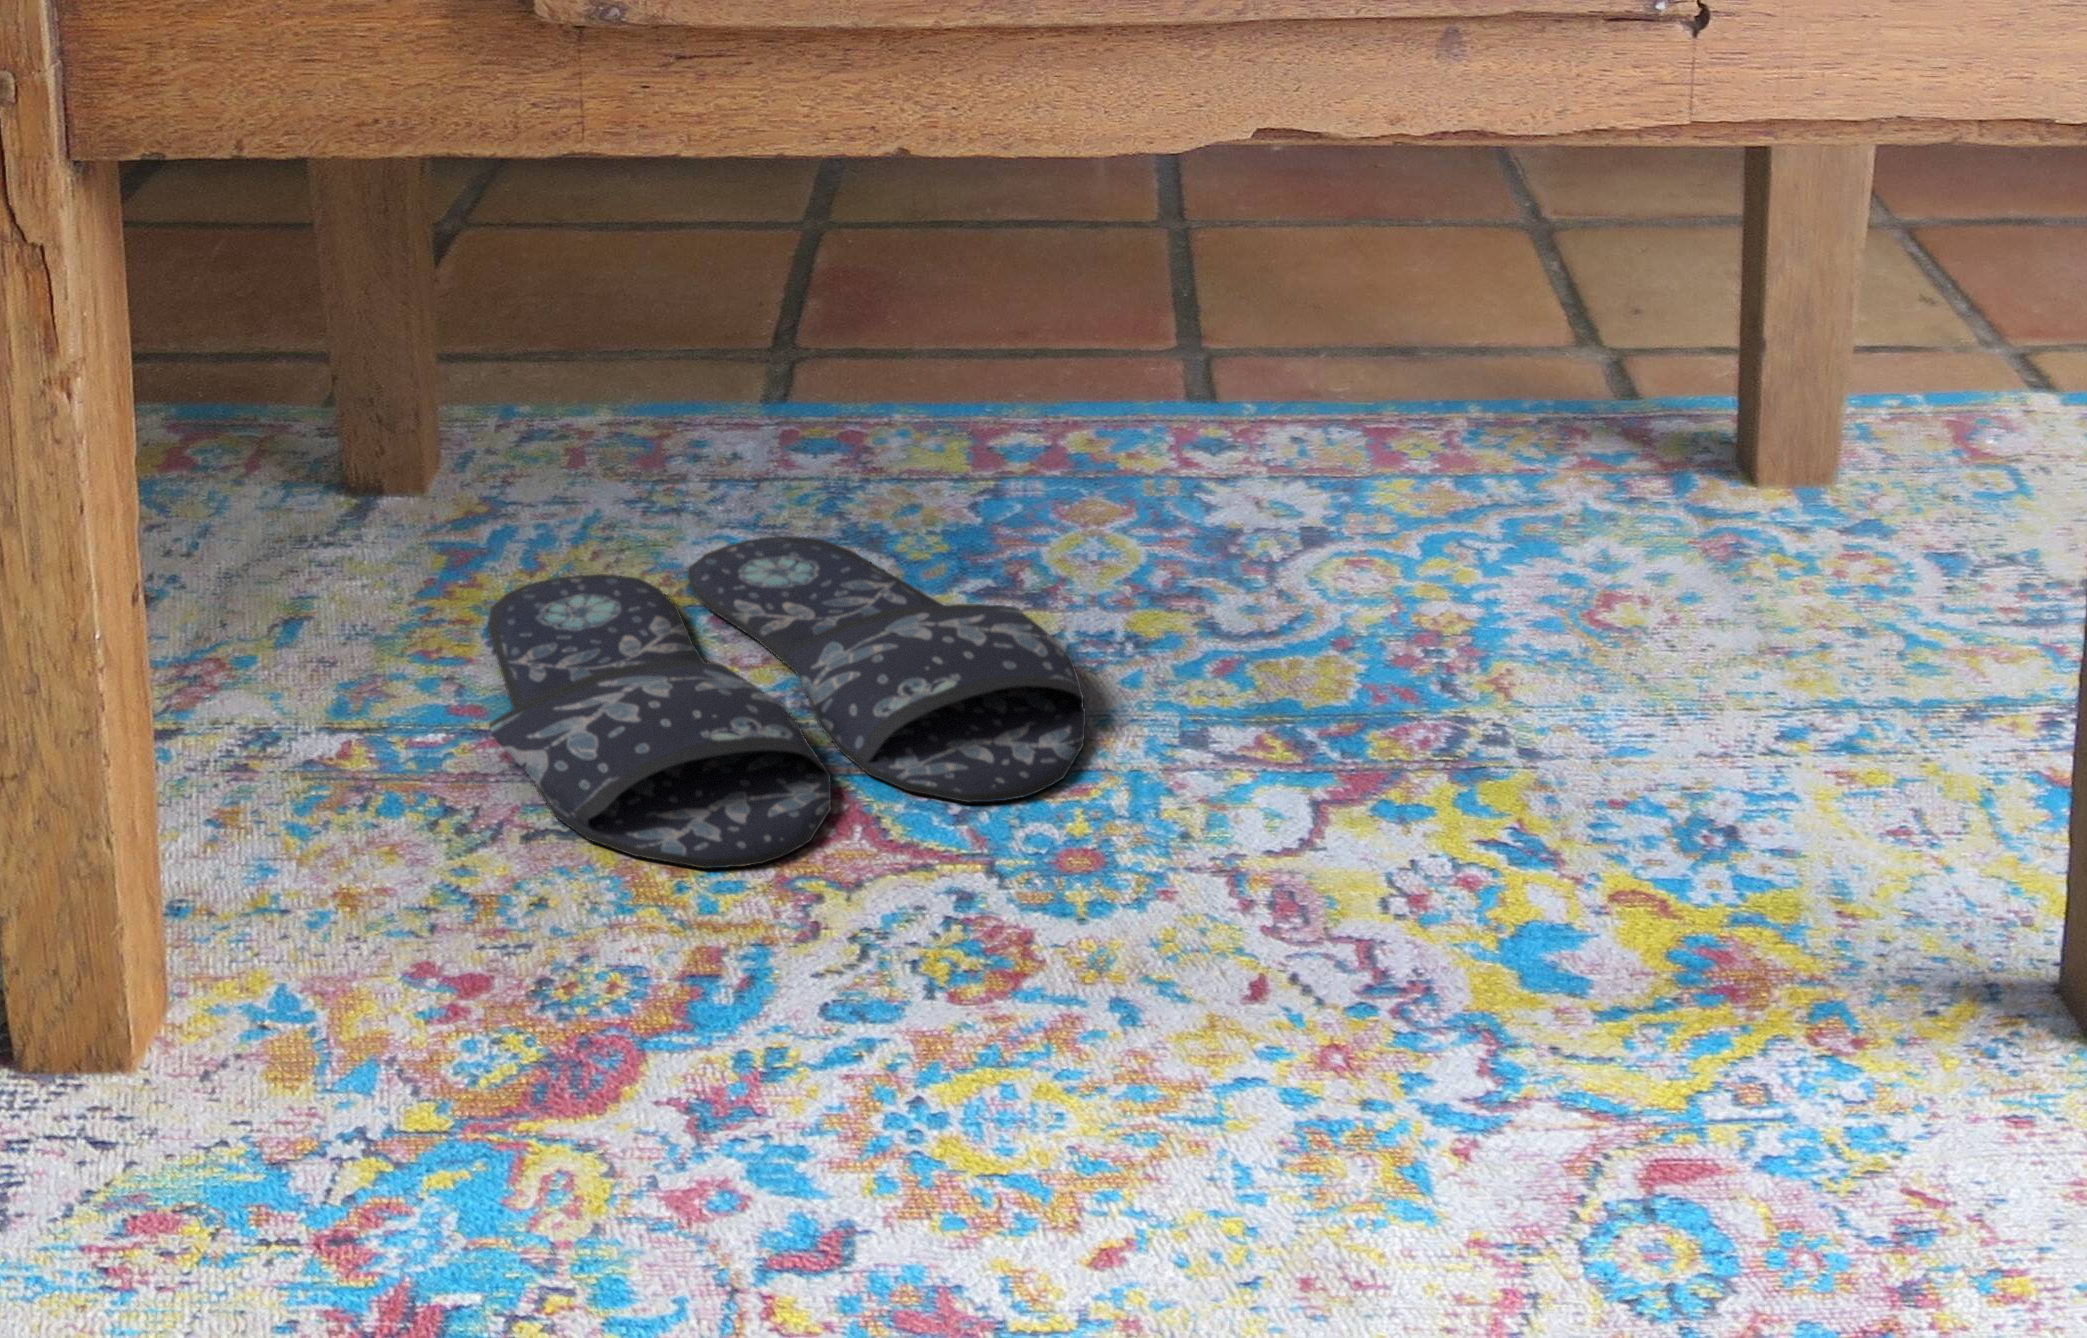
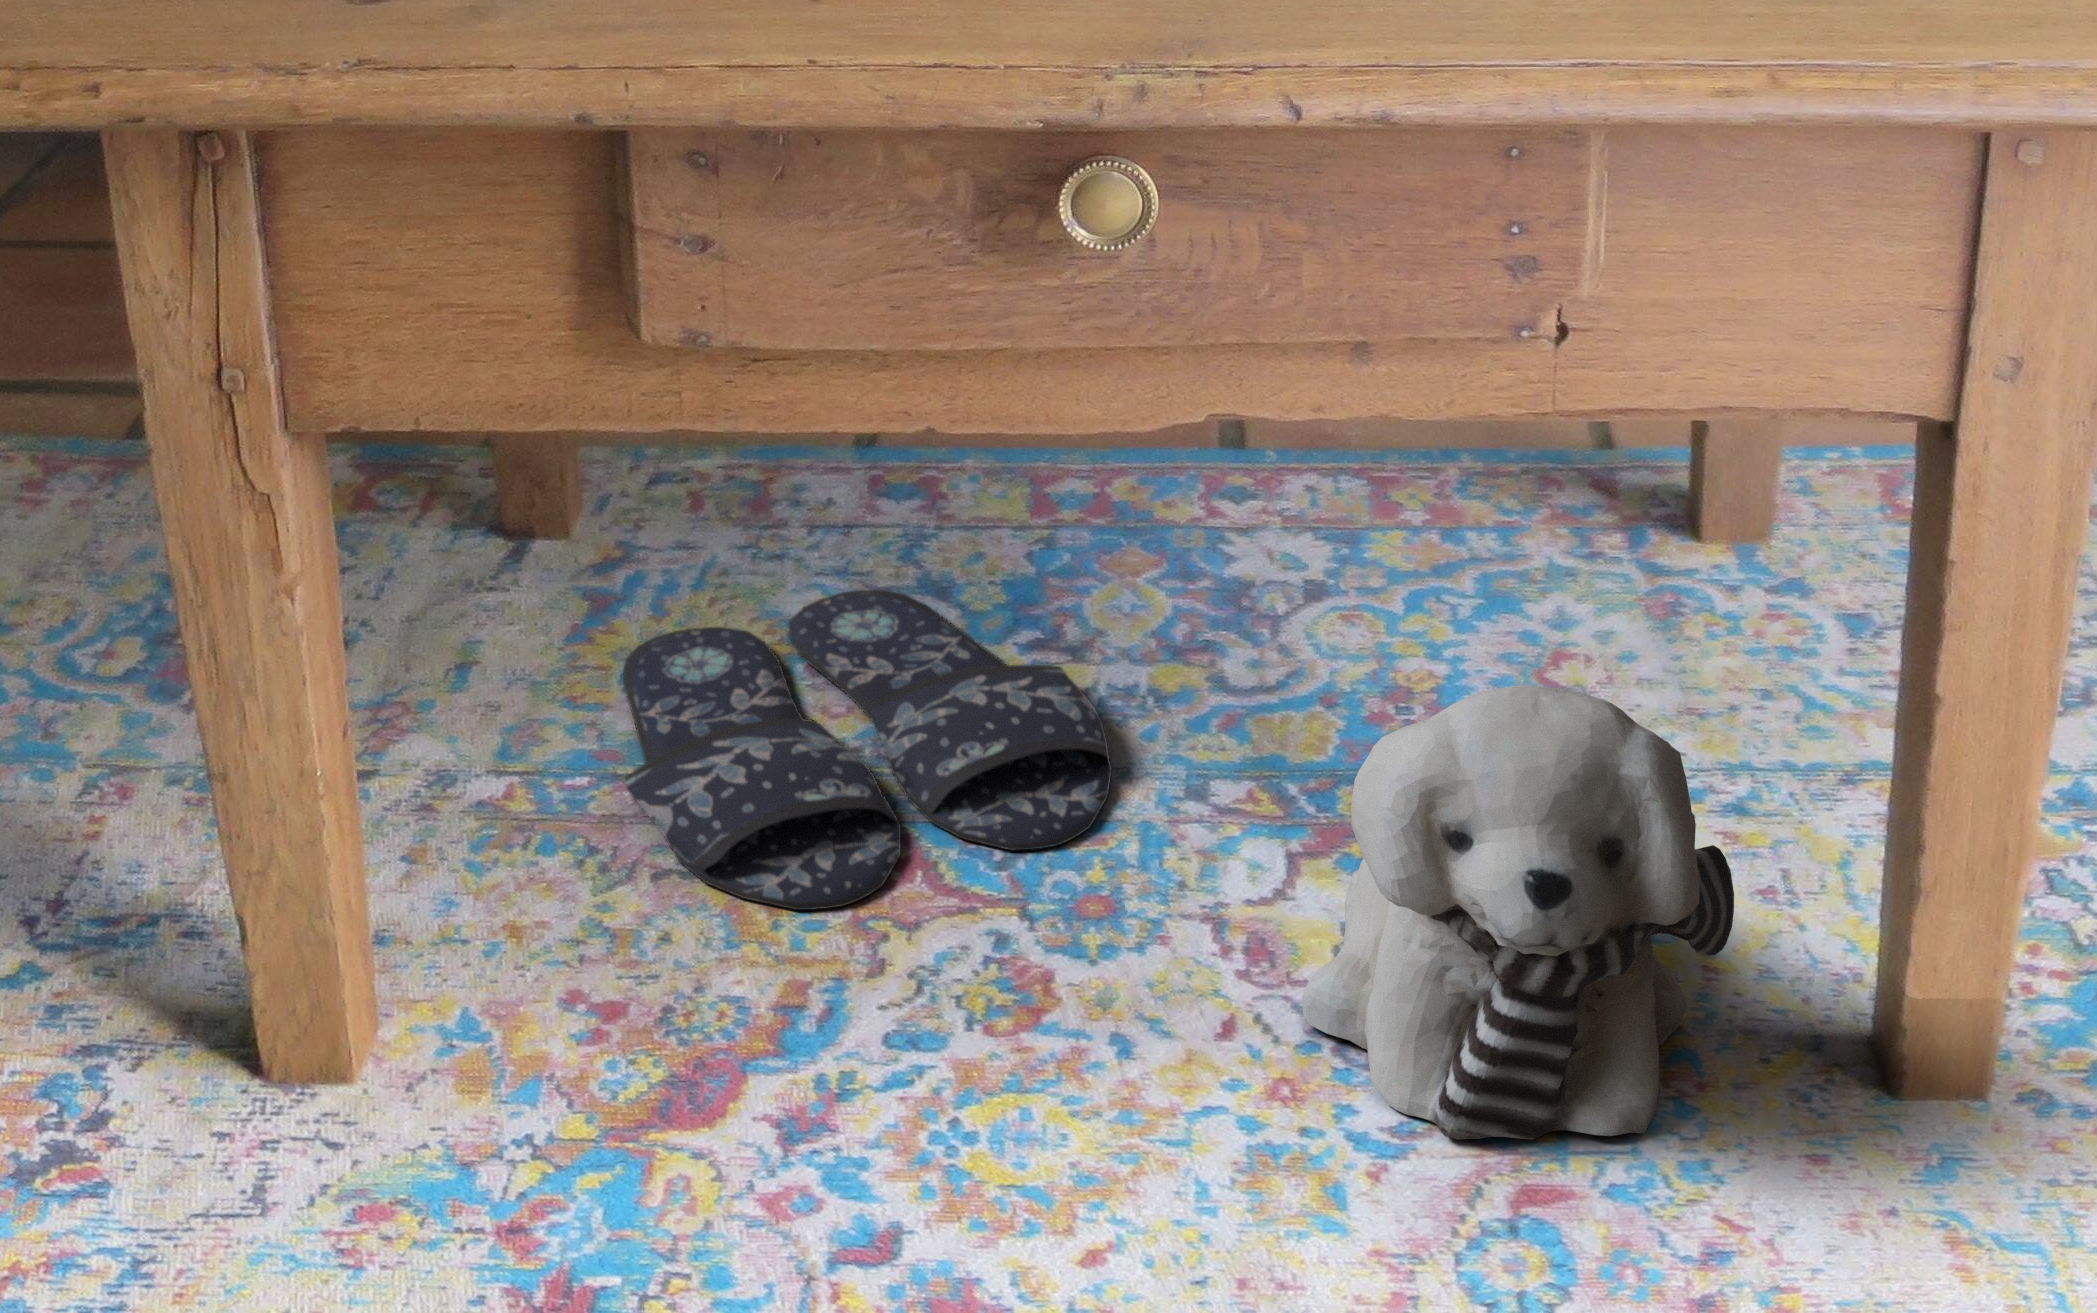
plush toy: none [1350,522,1906,1118] -> present [1302,685,1734,1139]

